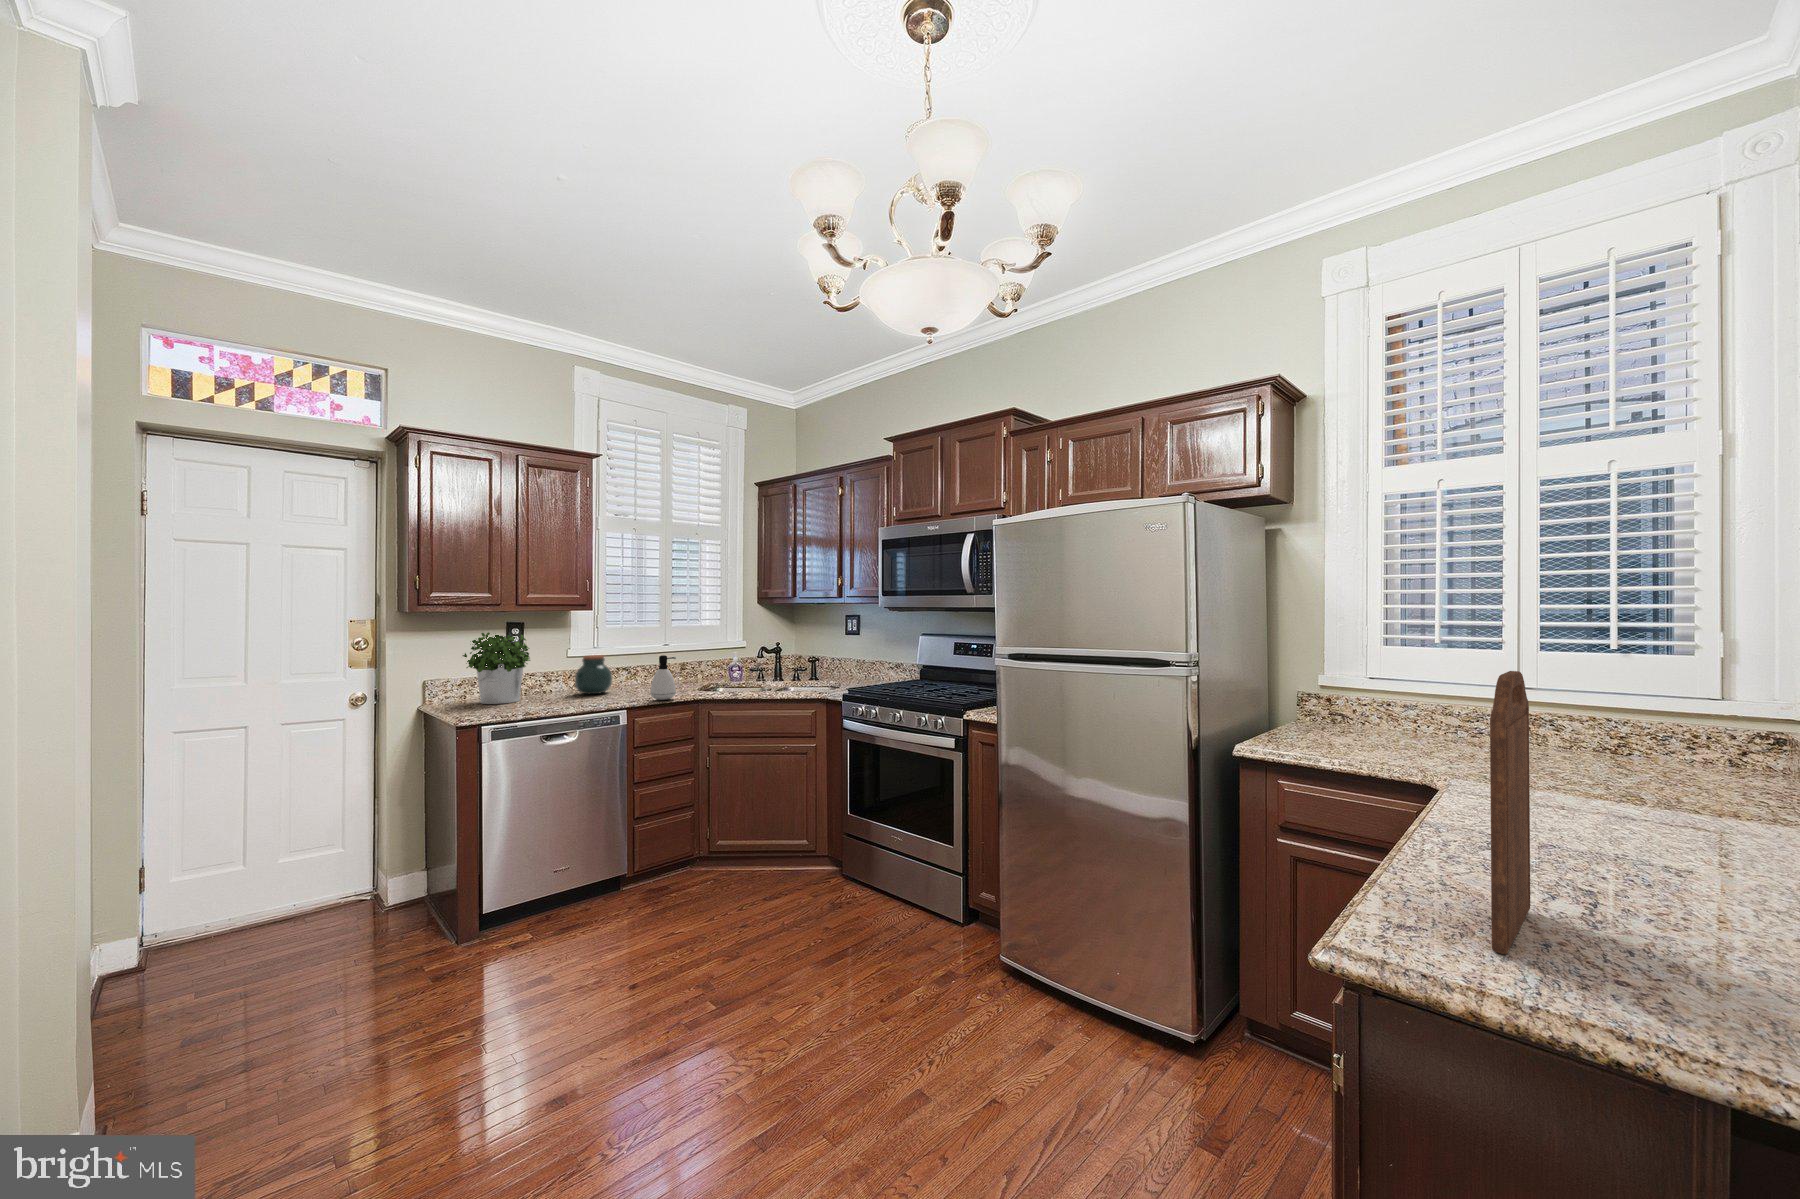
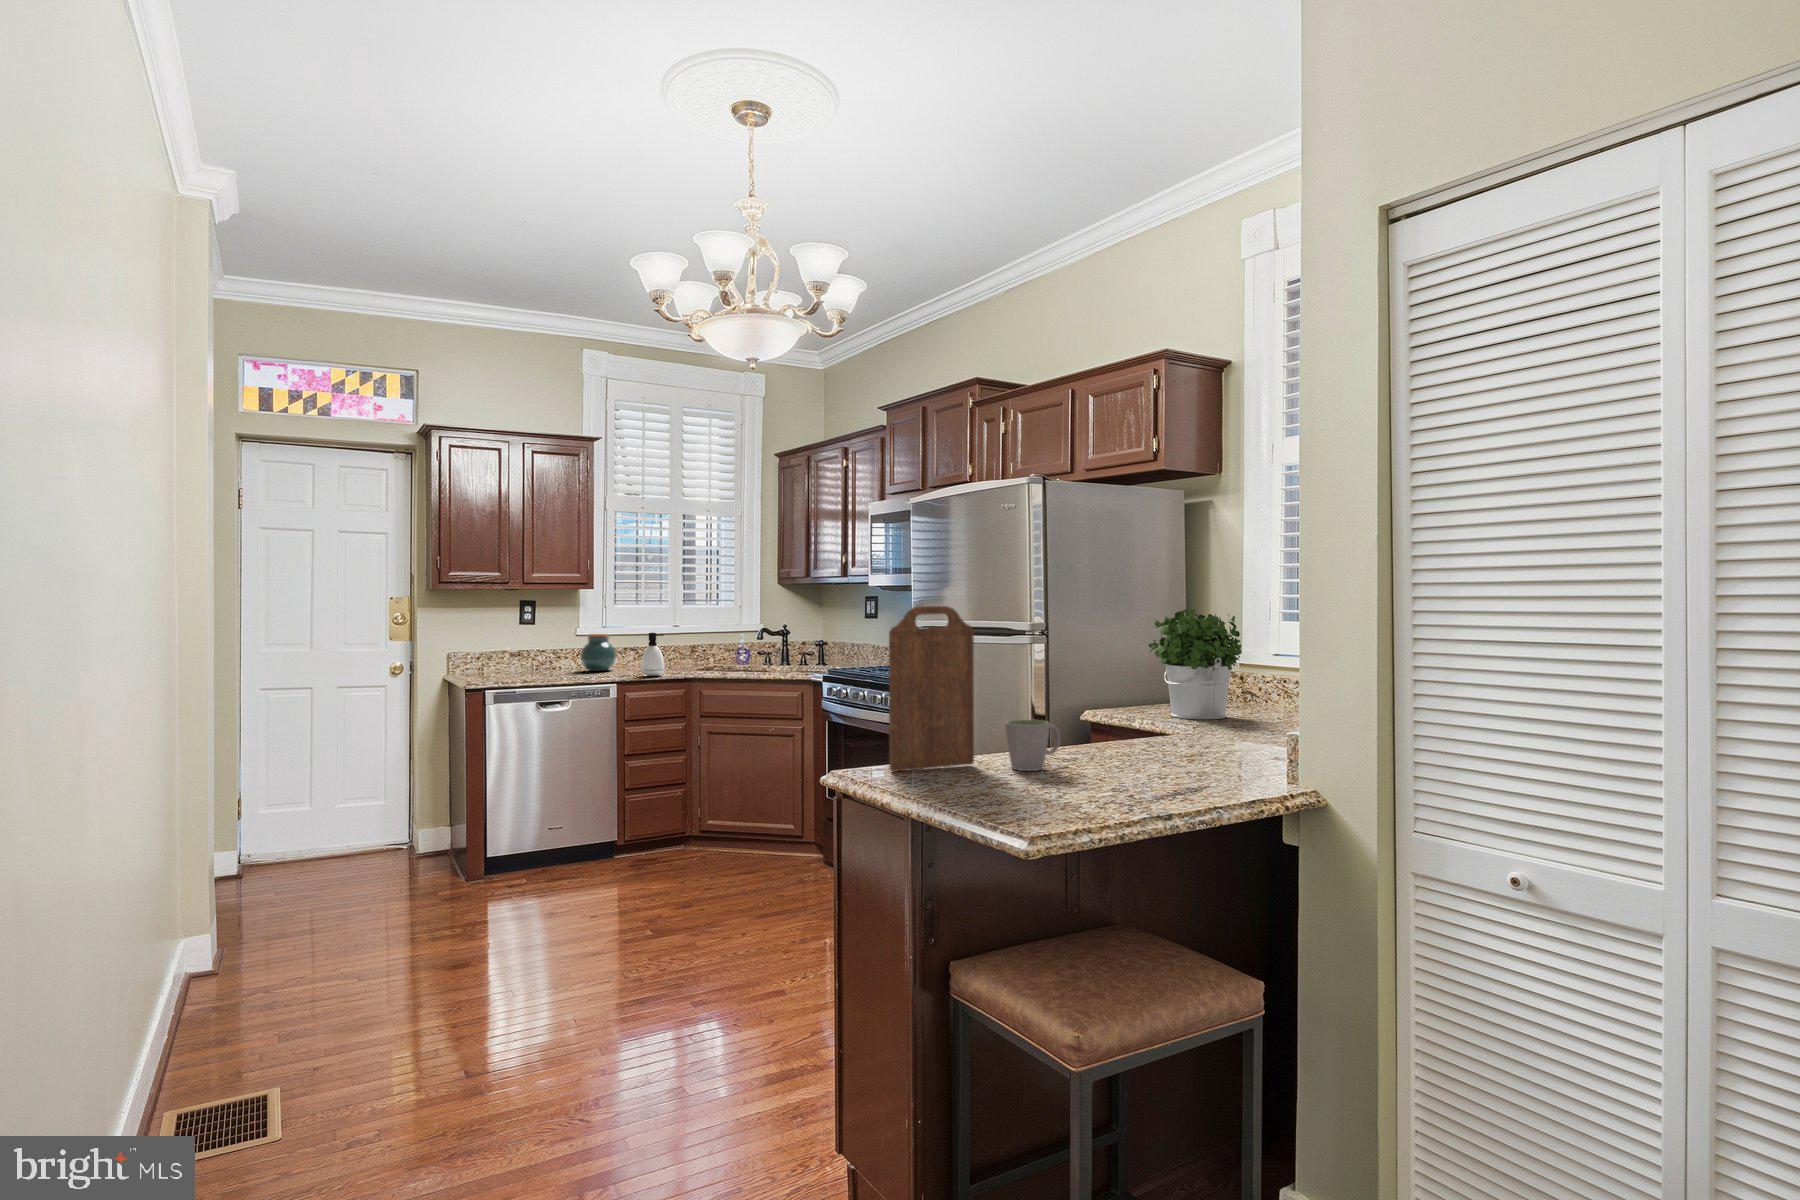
potted plant: present [463,632,530,704] -> present [1149,609,1242,719]
mug: none [1571,833,1668,924] -> present [1005,720,1060,771]

